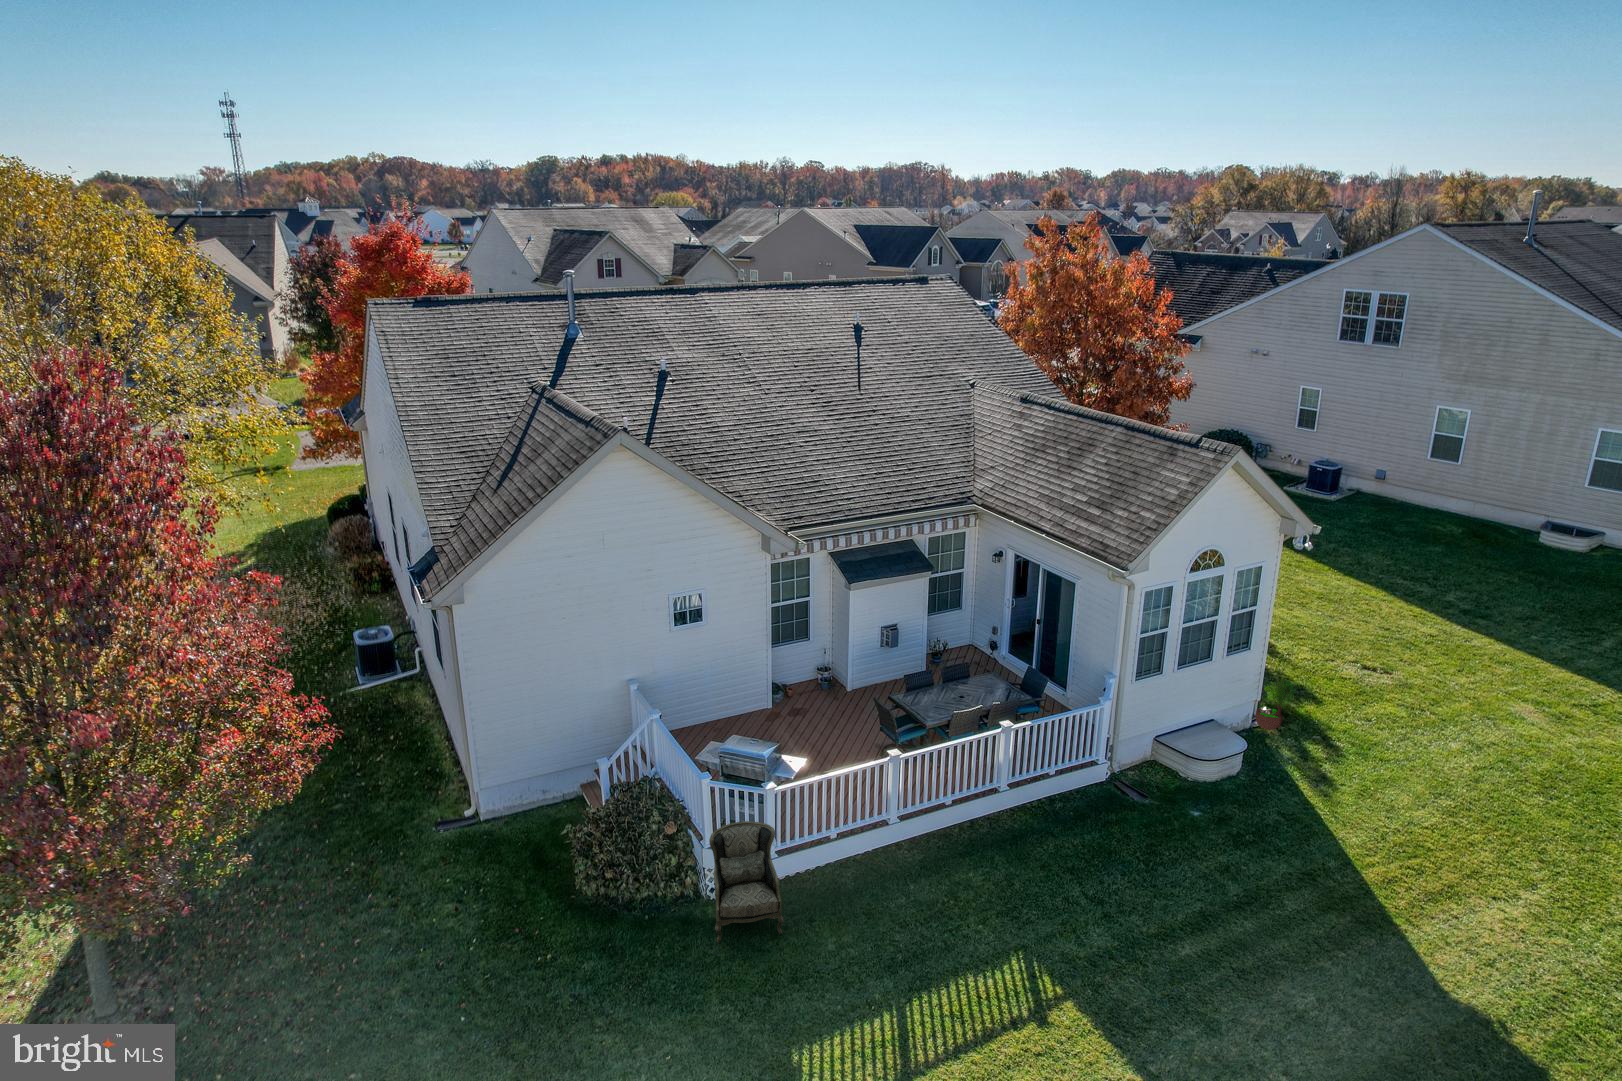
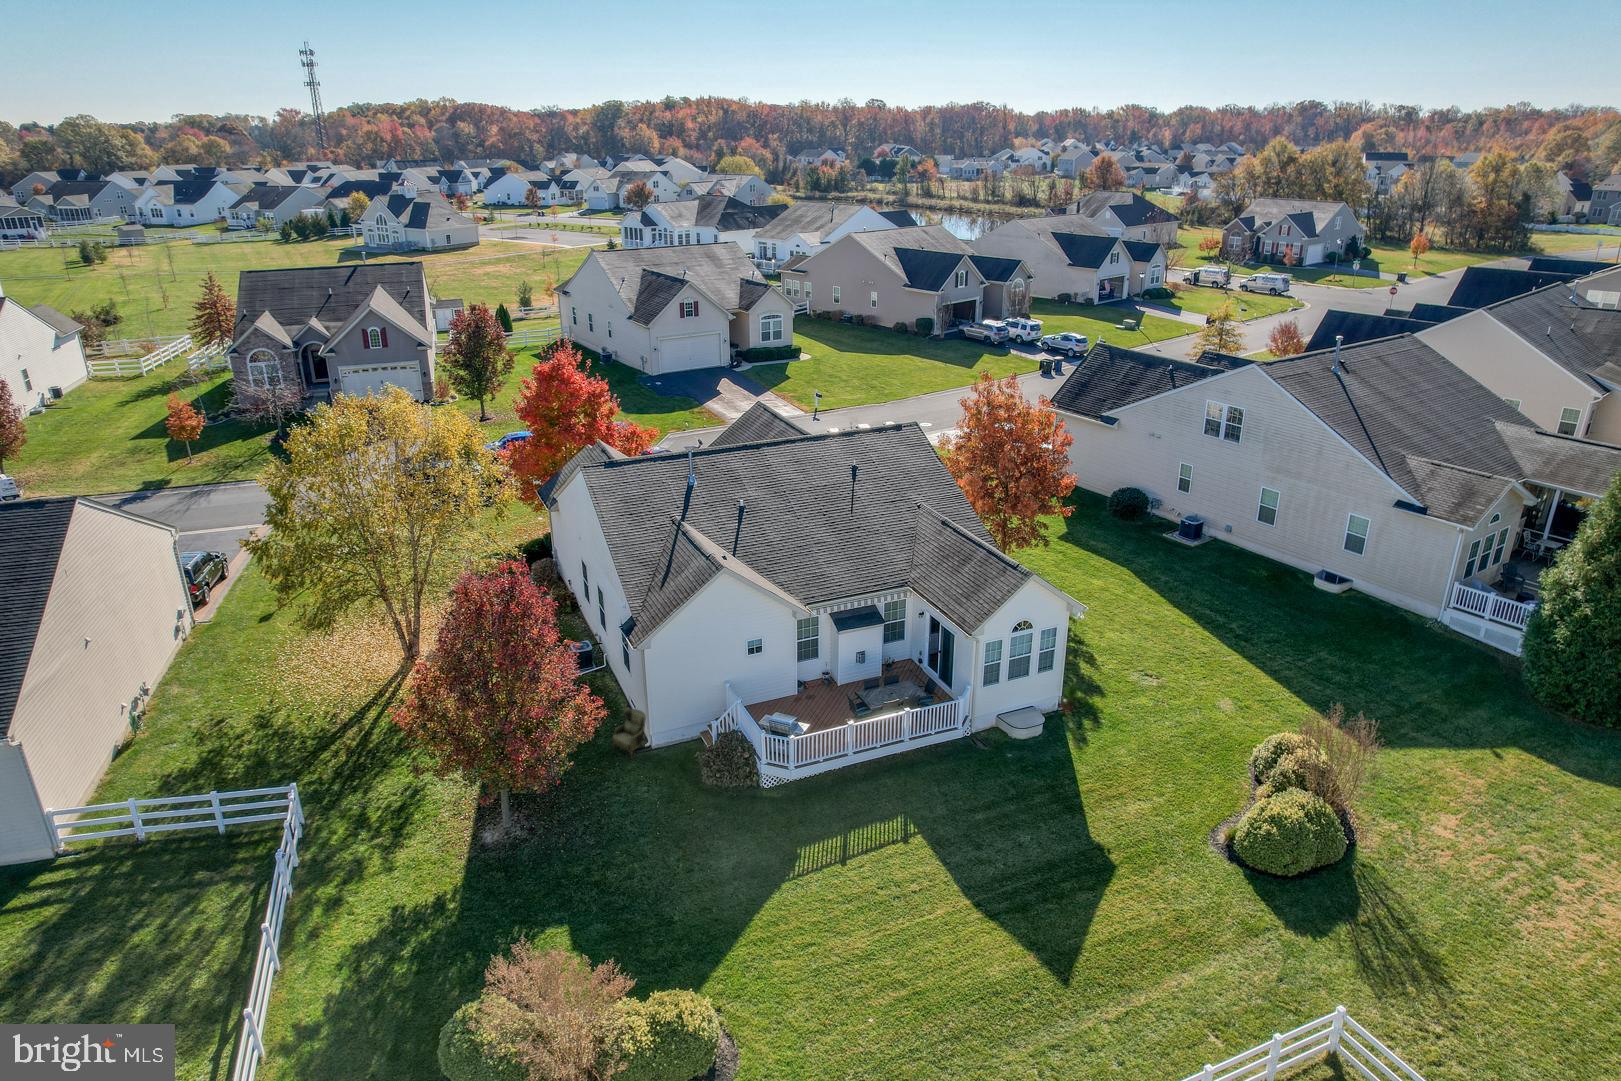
armchair: present [709,821,783,943] -> present [612,709,646,759]

